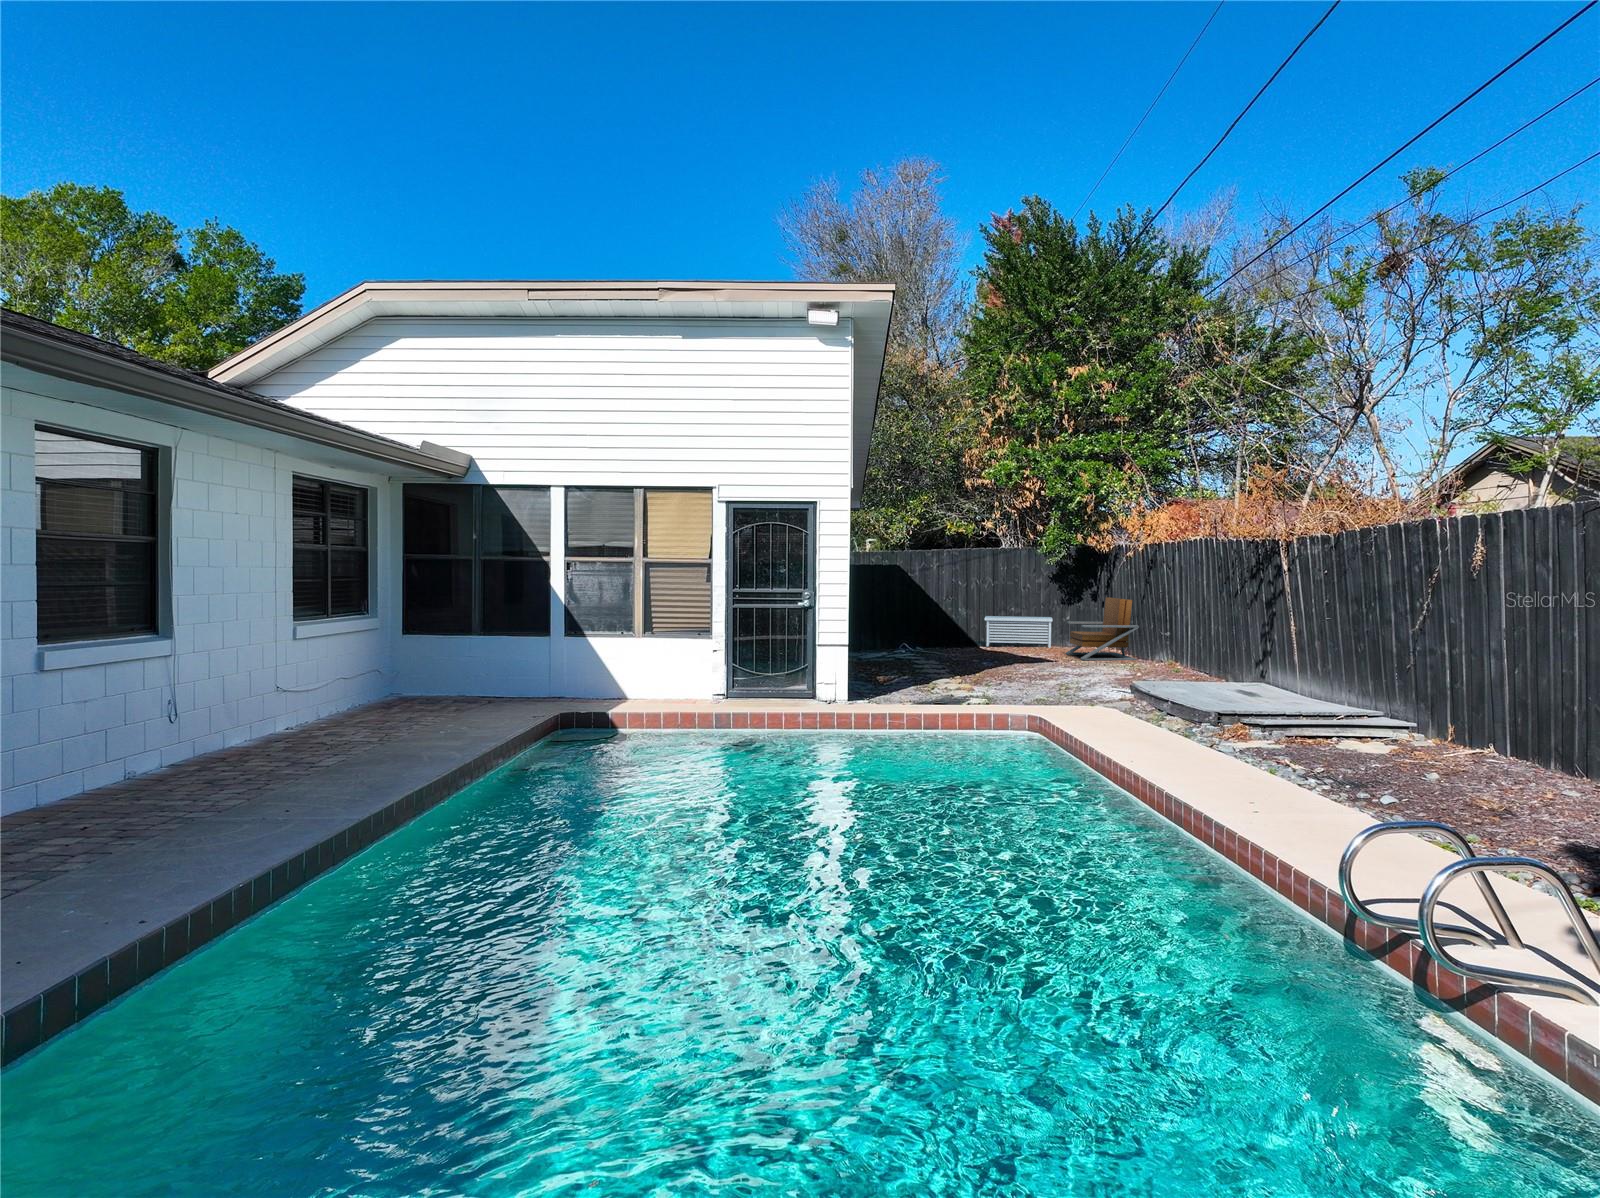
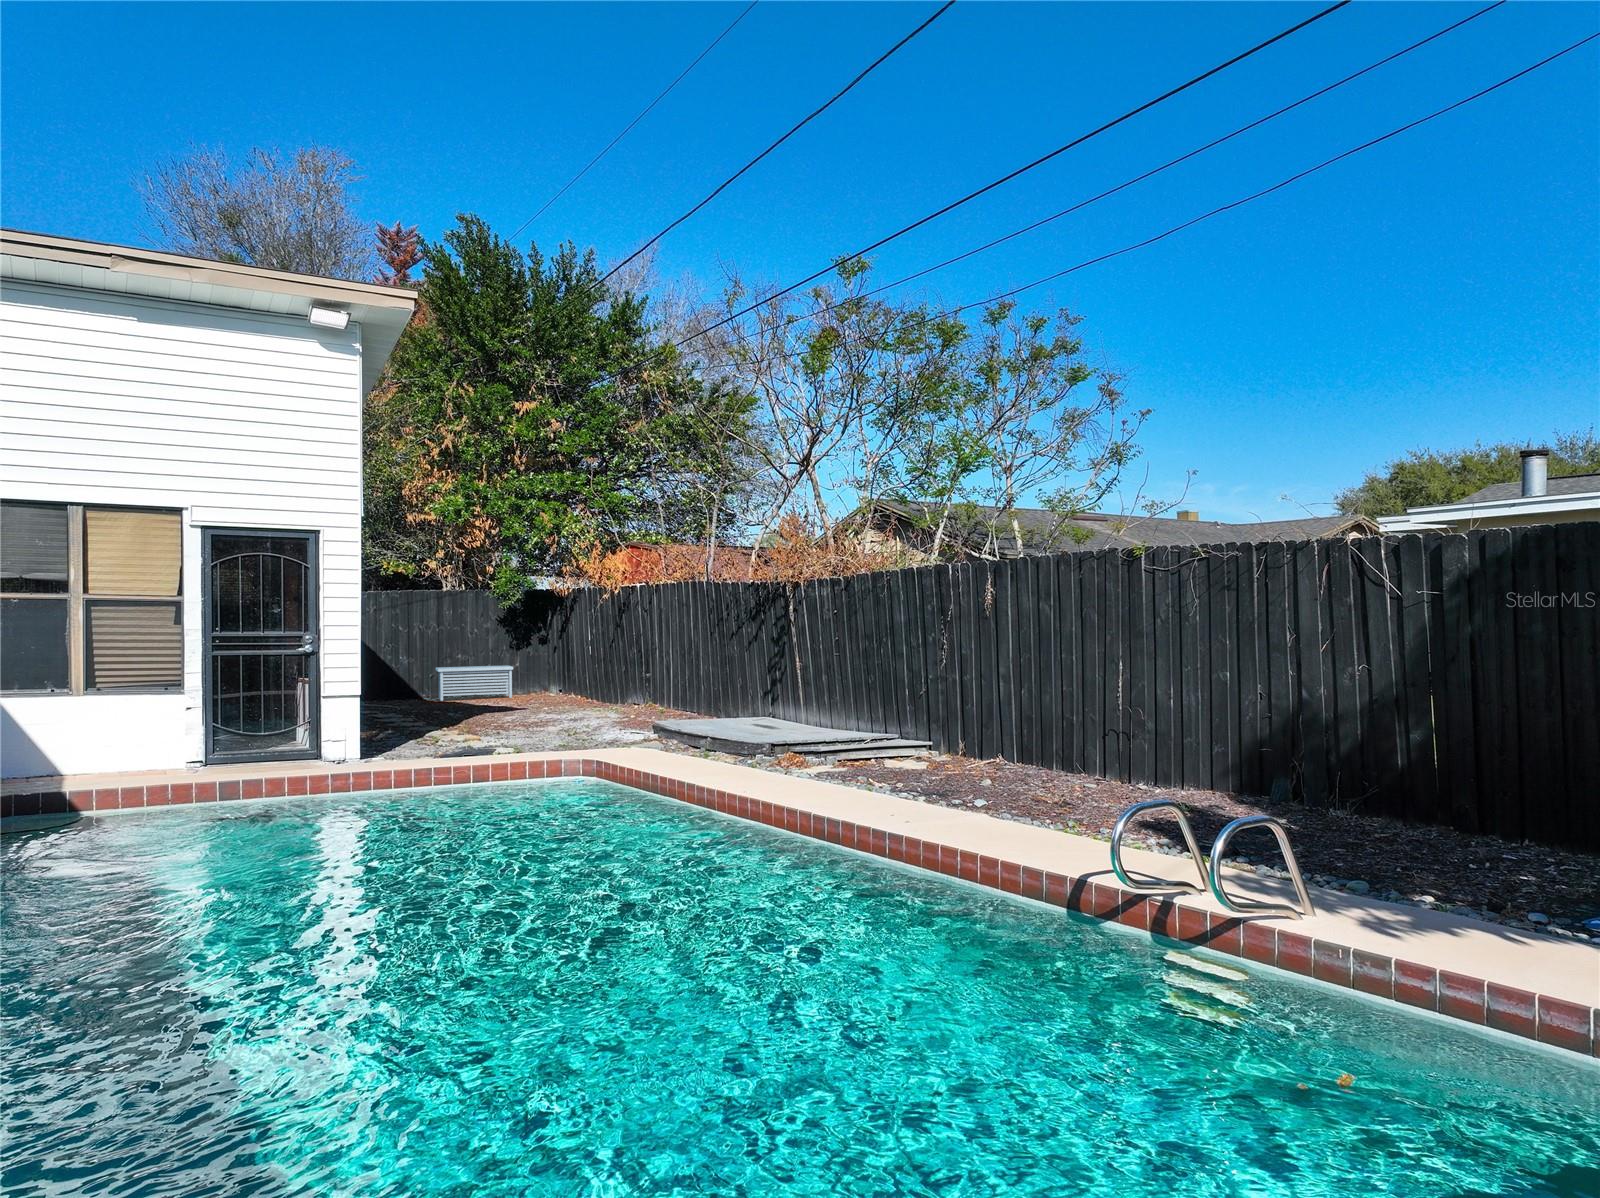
lounge chair: present [1066,597,1139,661] -> none [536,640,614,706]

